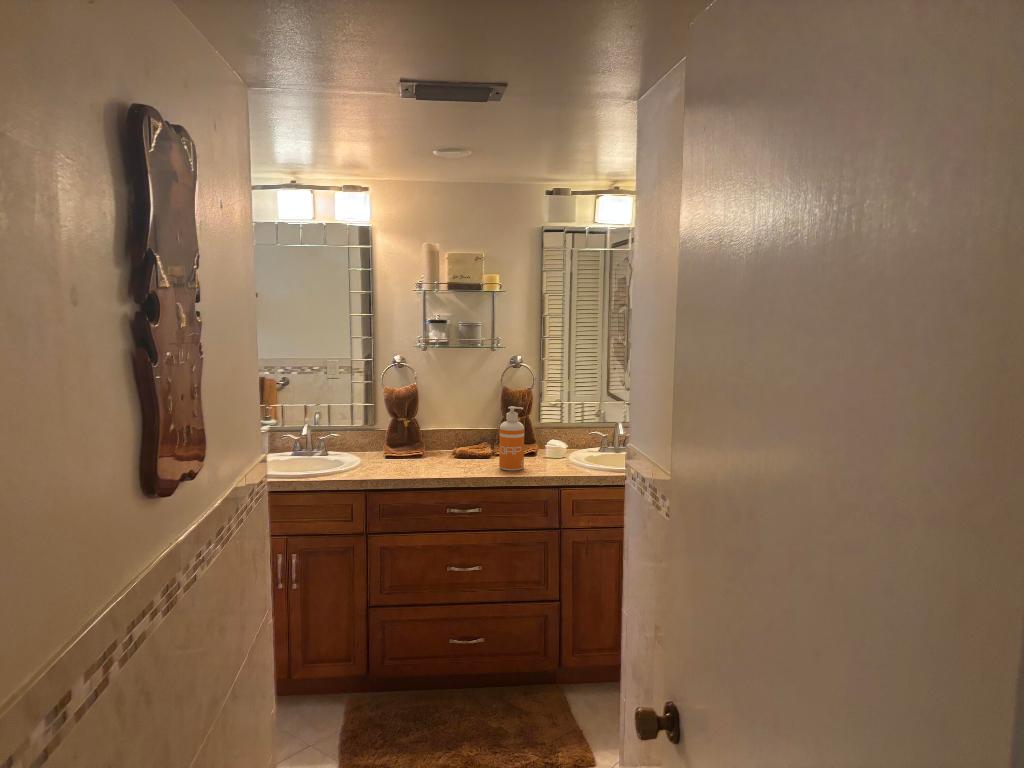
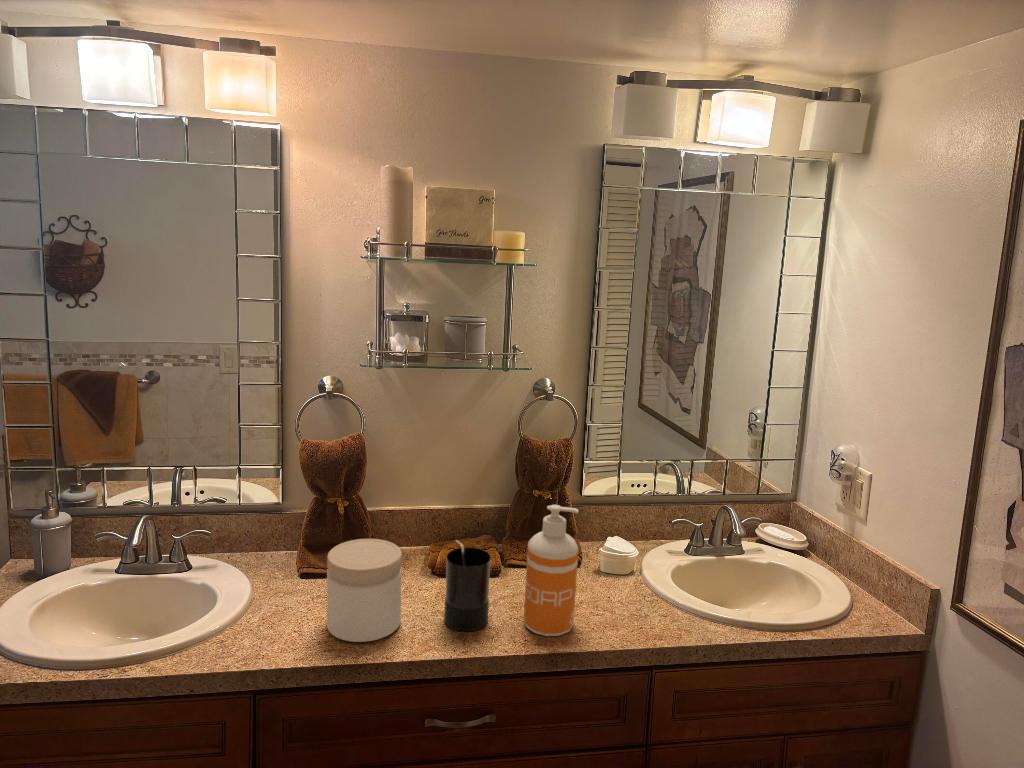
jar: none [403,428,438,471] -> present [327,539,402,642]
candle: none [460,428,482,470] -> present [444,540,491,631]

